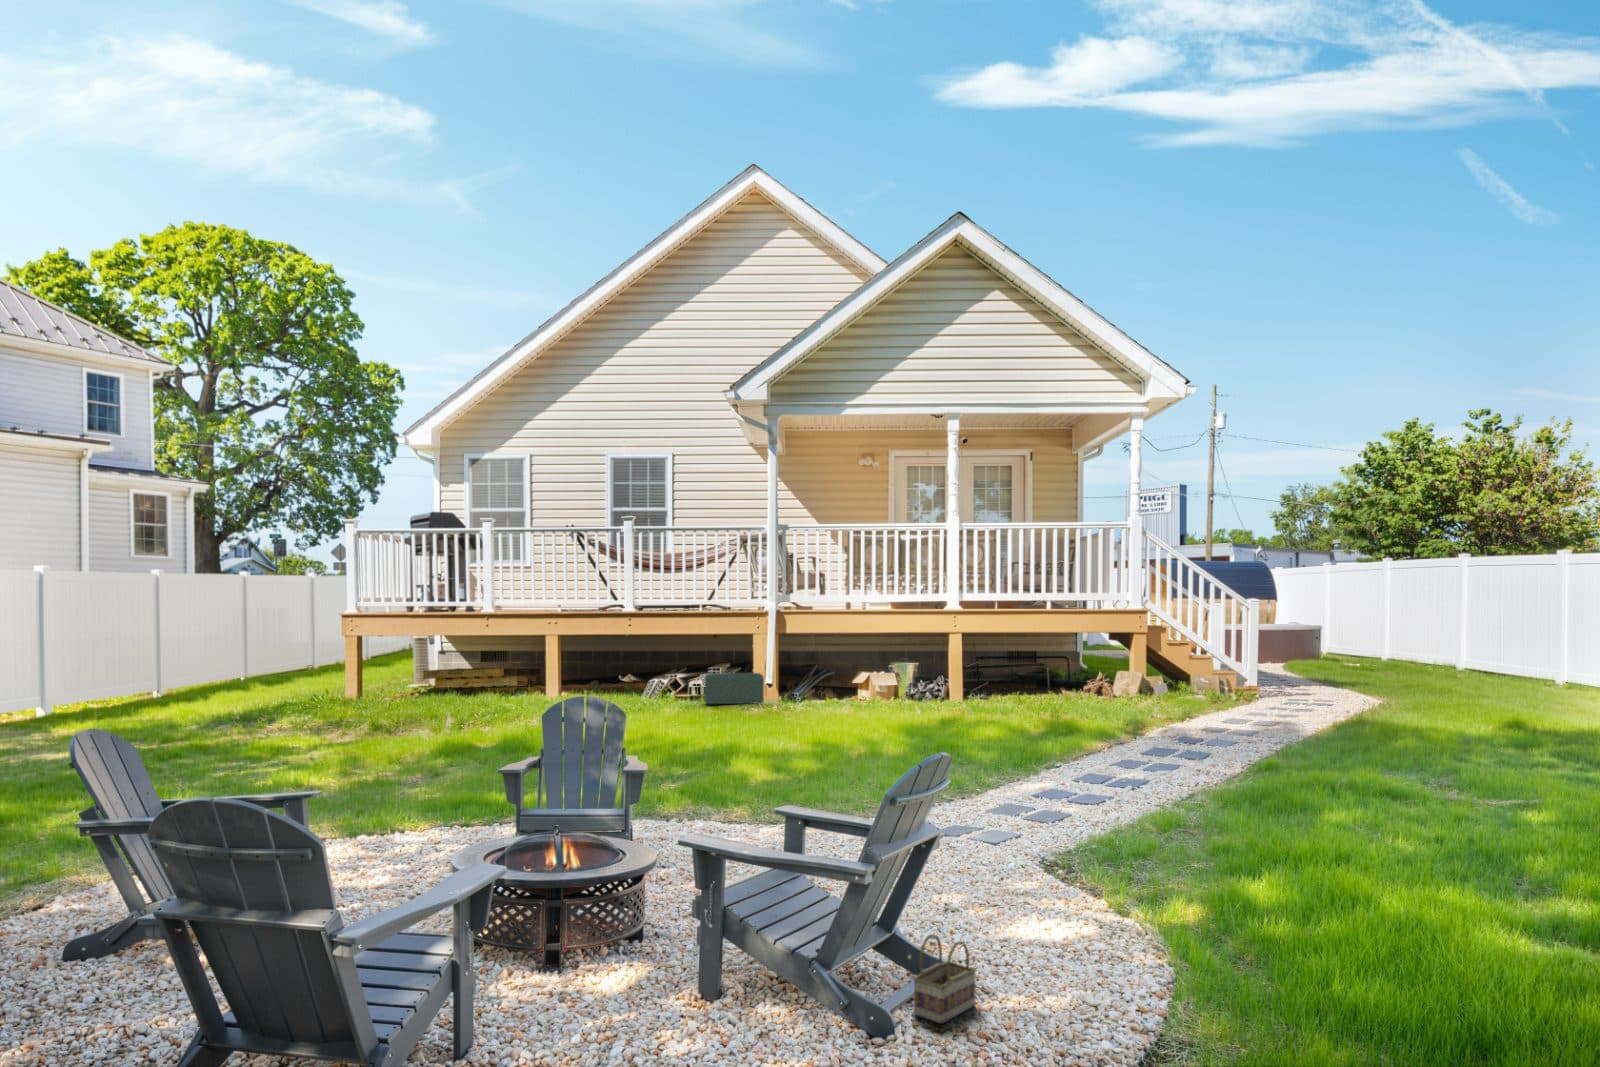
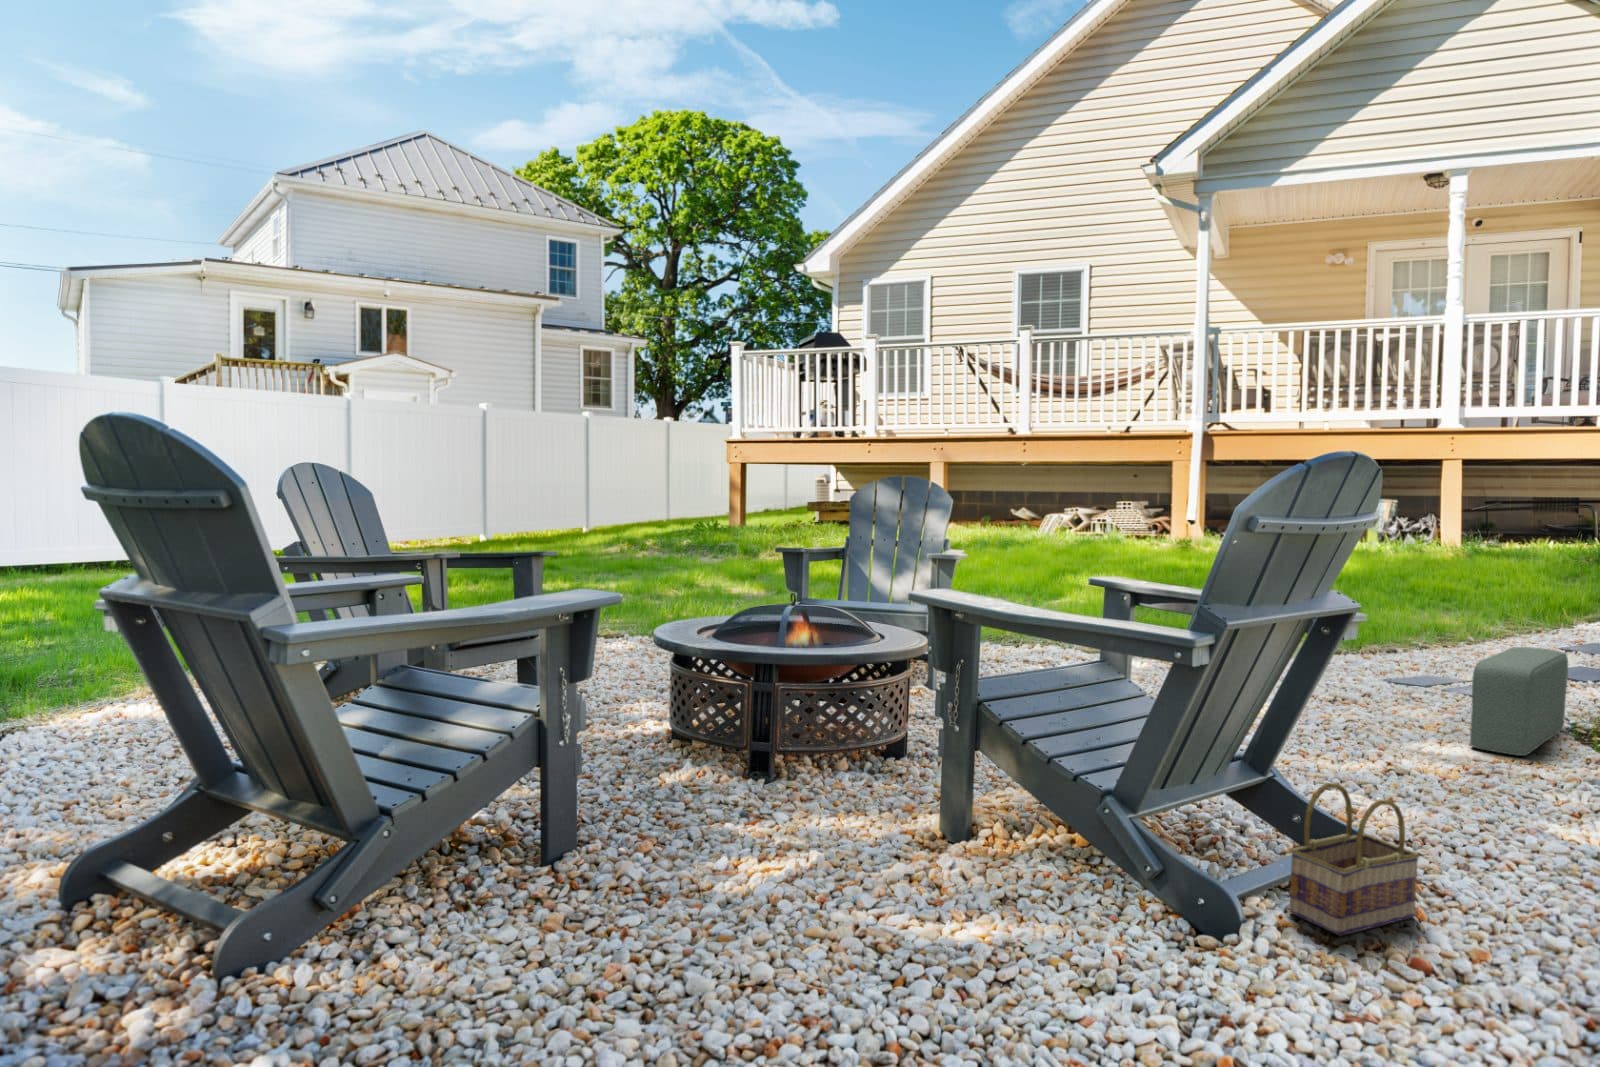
pouf: present [704,673,764,704] -> present [1470,647,1568,756]

